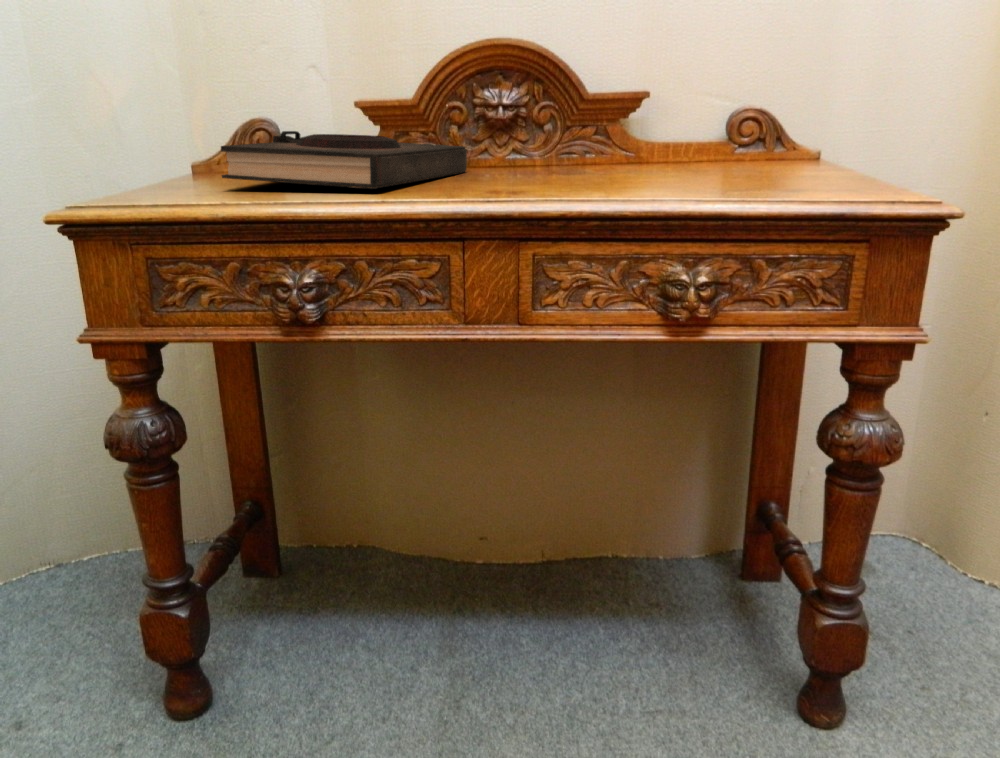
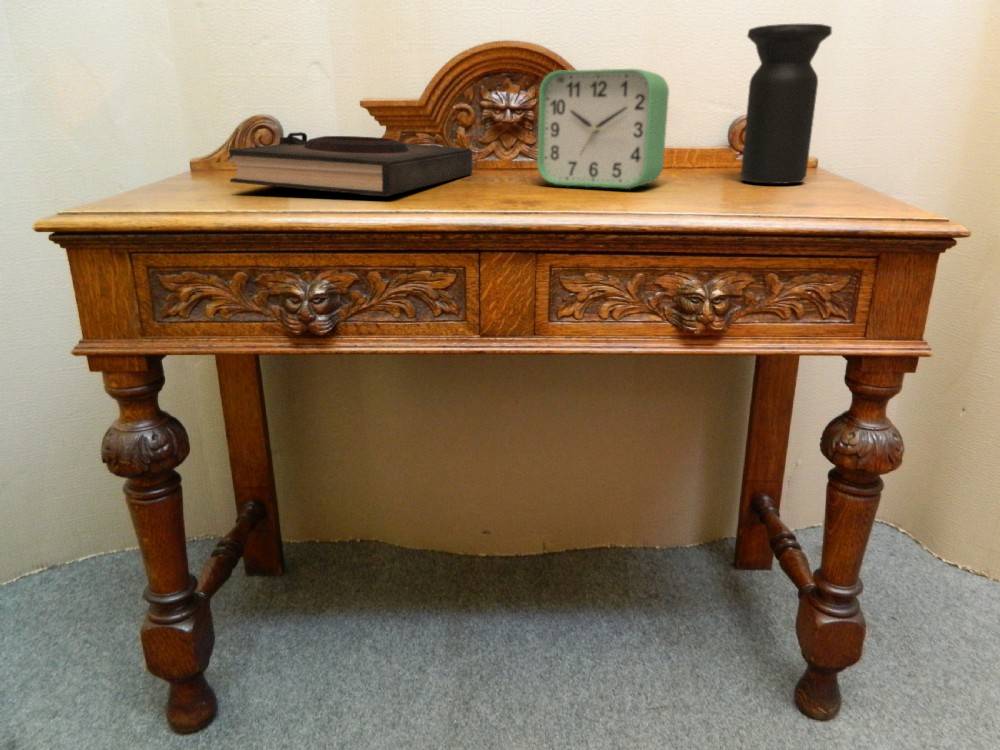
vase: none [736,13,822,174] -> present [741,24,832,183]
alarm clock: none [528,60,659,180] -> present [537,69,669,189]

